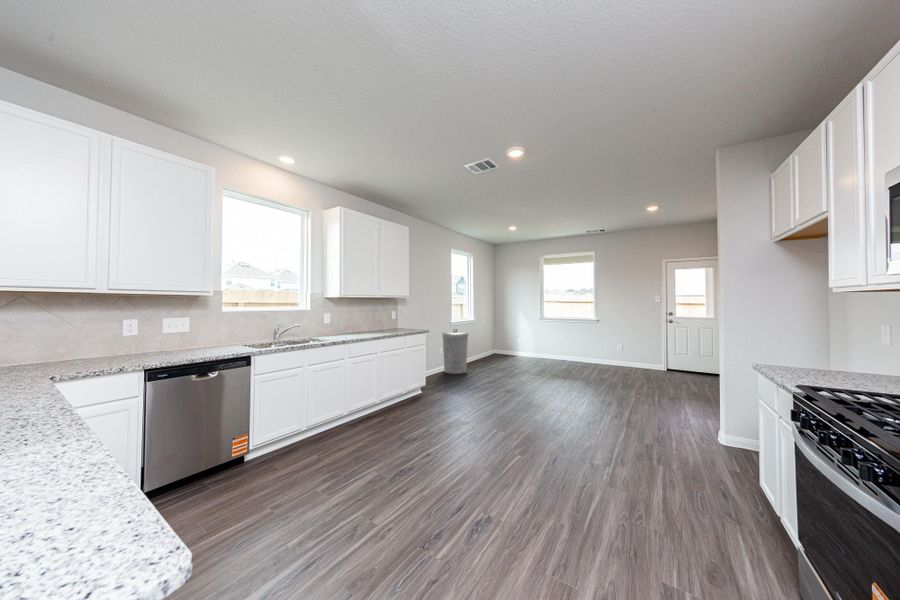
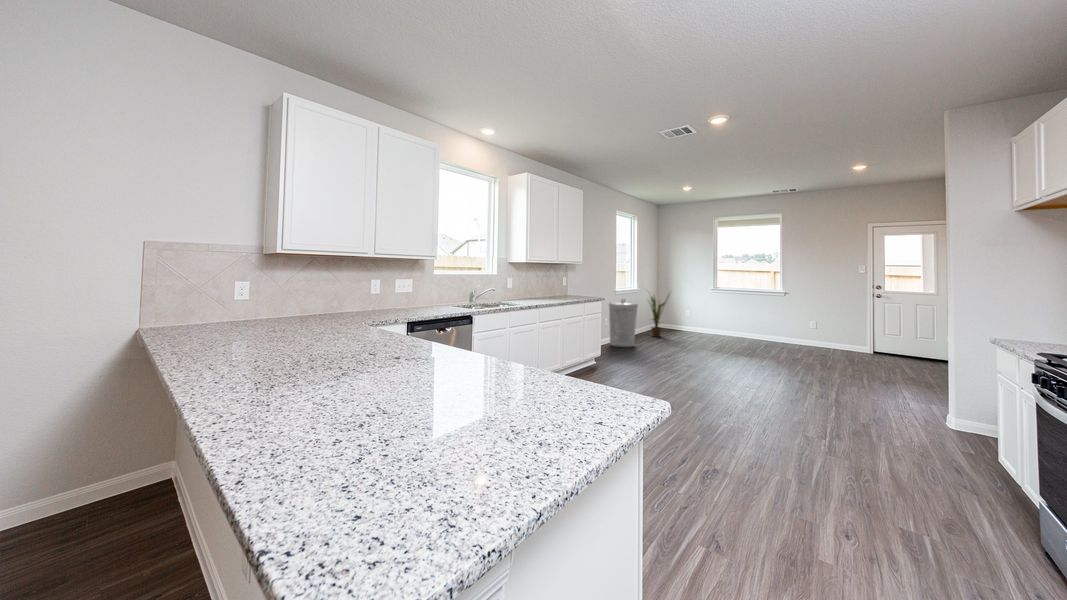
house plant: none [478,319,503,362] -> present [651,297,669,337]

